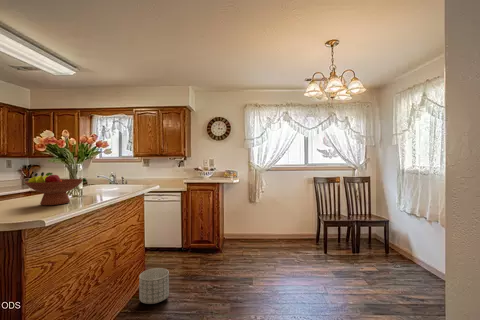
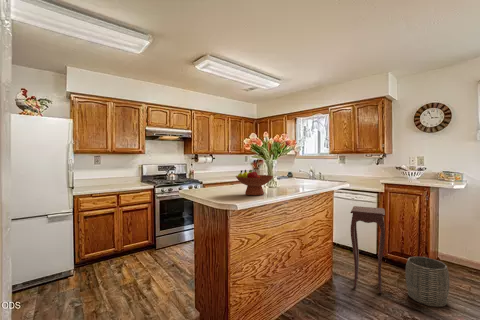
side table: none [164,204,193,284] -> present [350,206,385,293]
woven basket: none [208,240,237,278] -> present [406,257,450,307]
planter: present [139,268,169,304] -> none [323,267,353,303]

